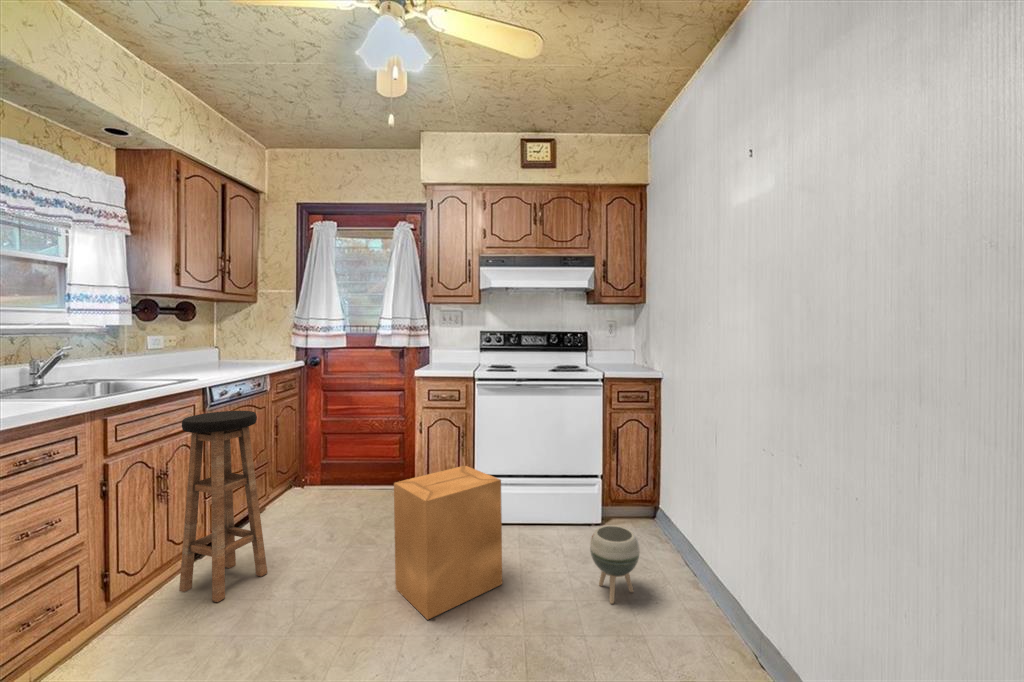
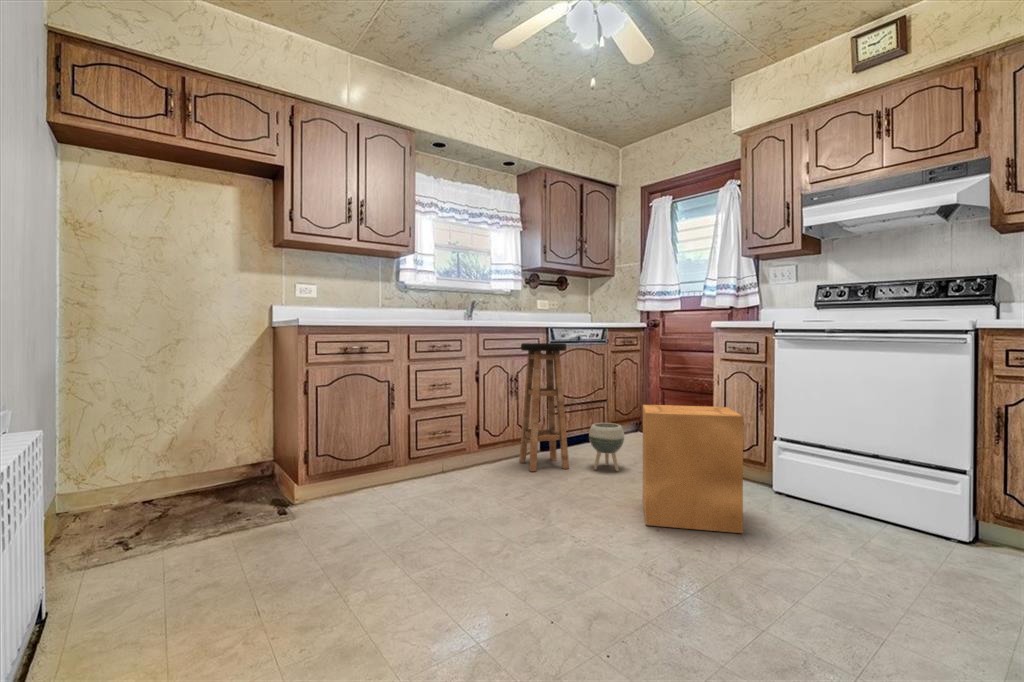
planter: present [590,525,640,604] -> present [589,423,624,471]

